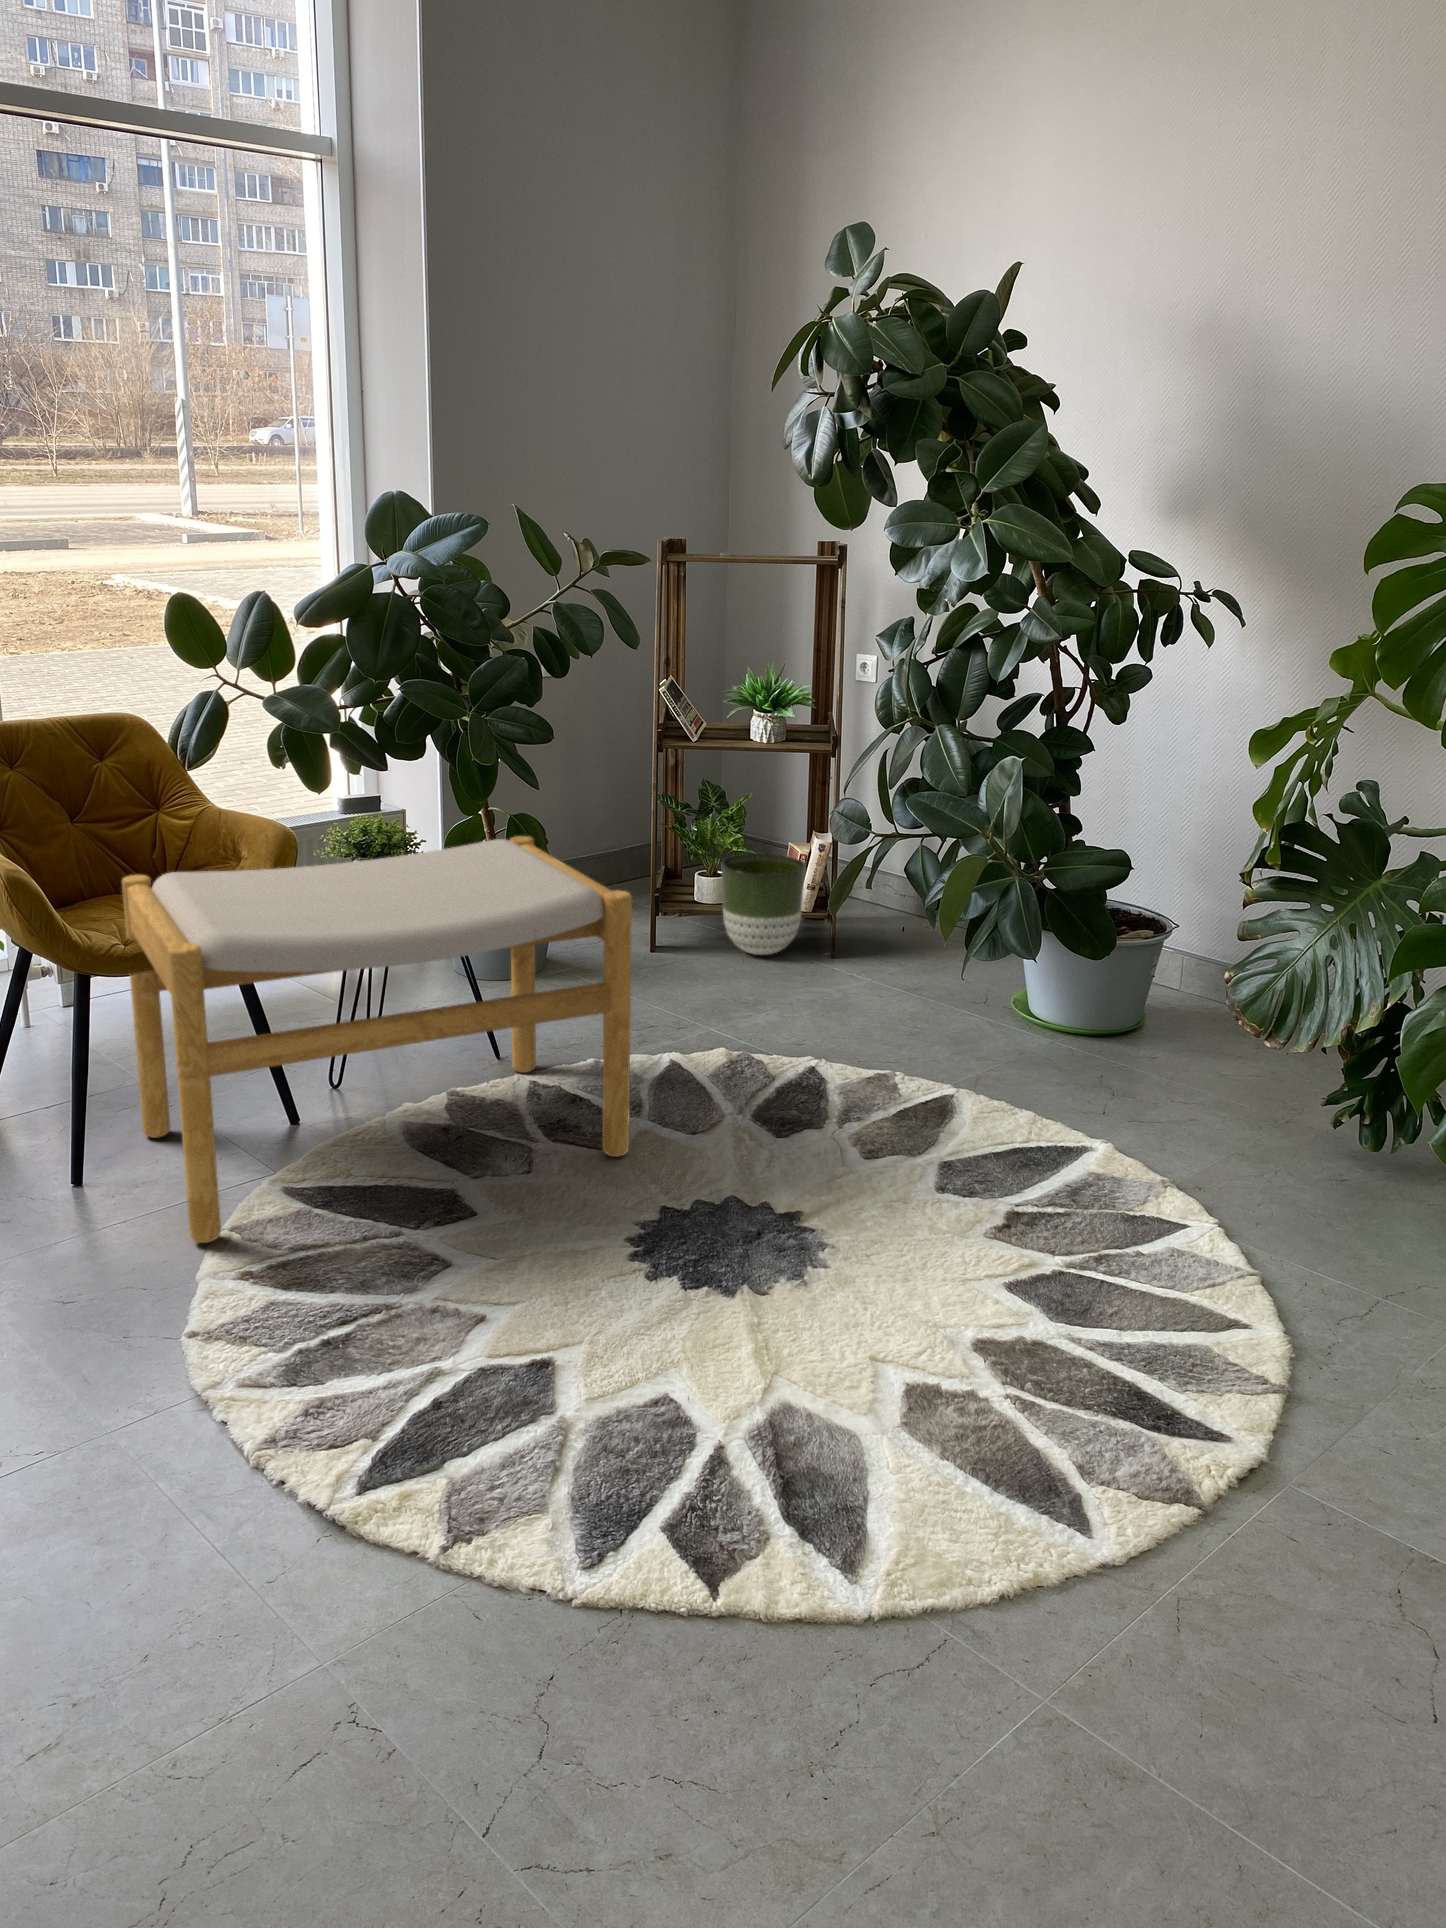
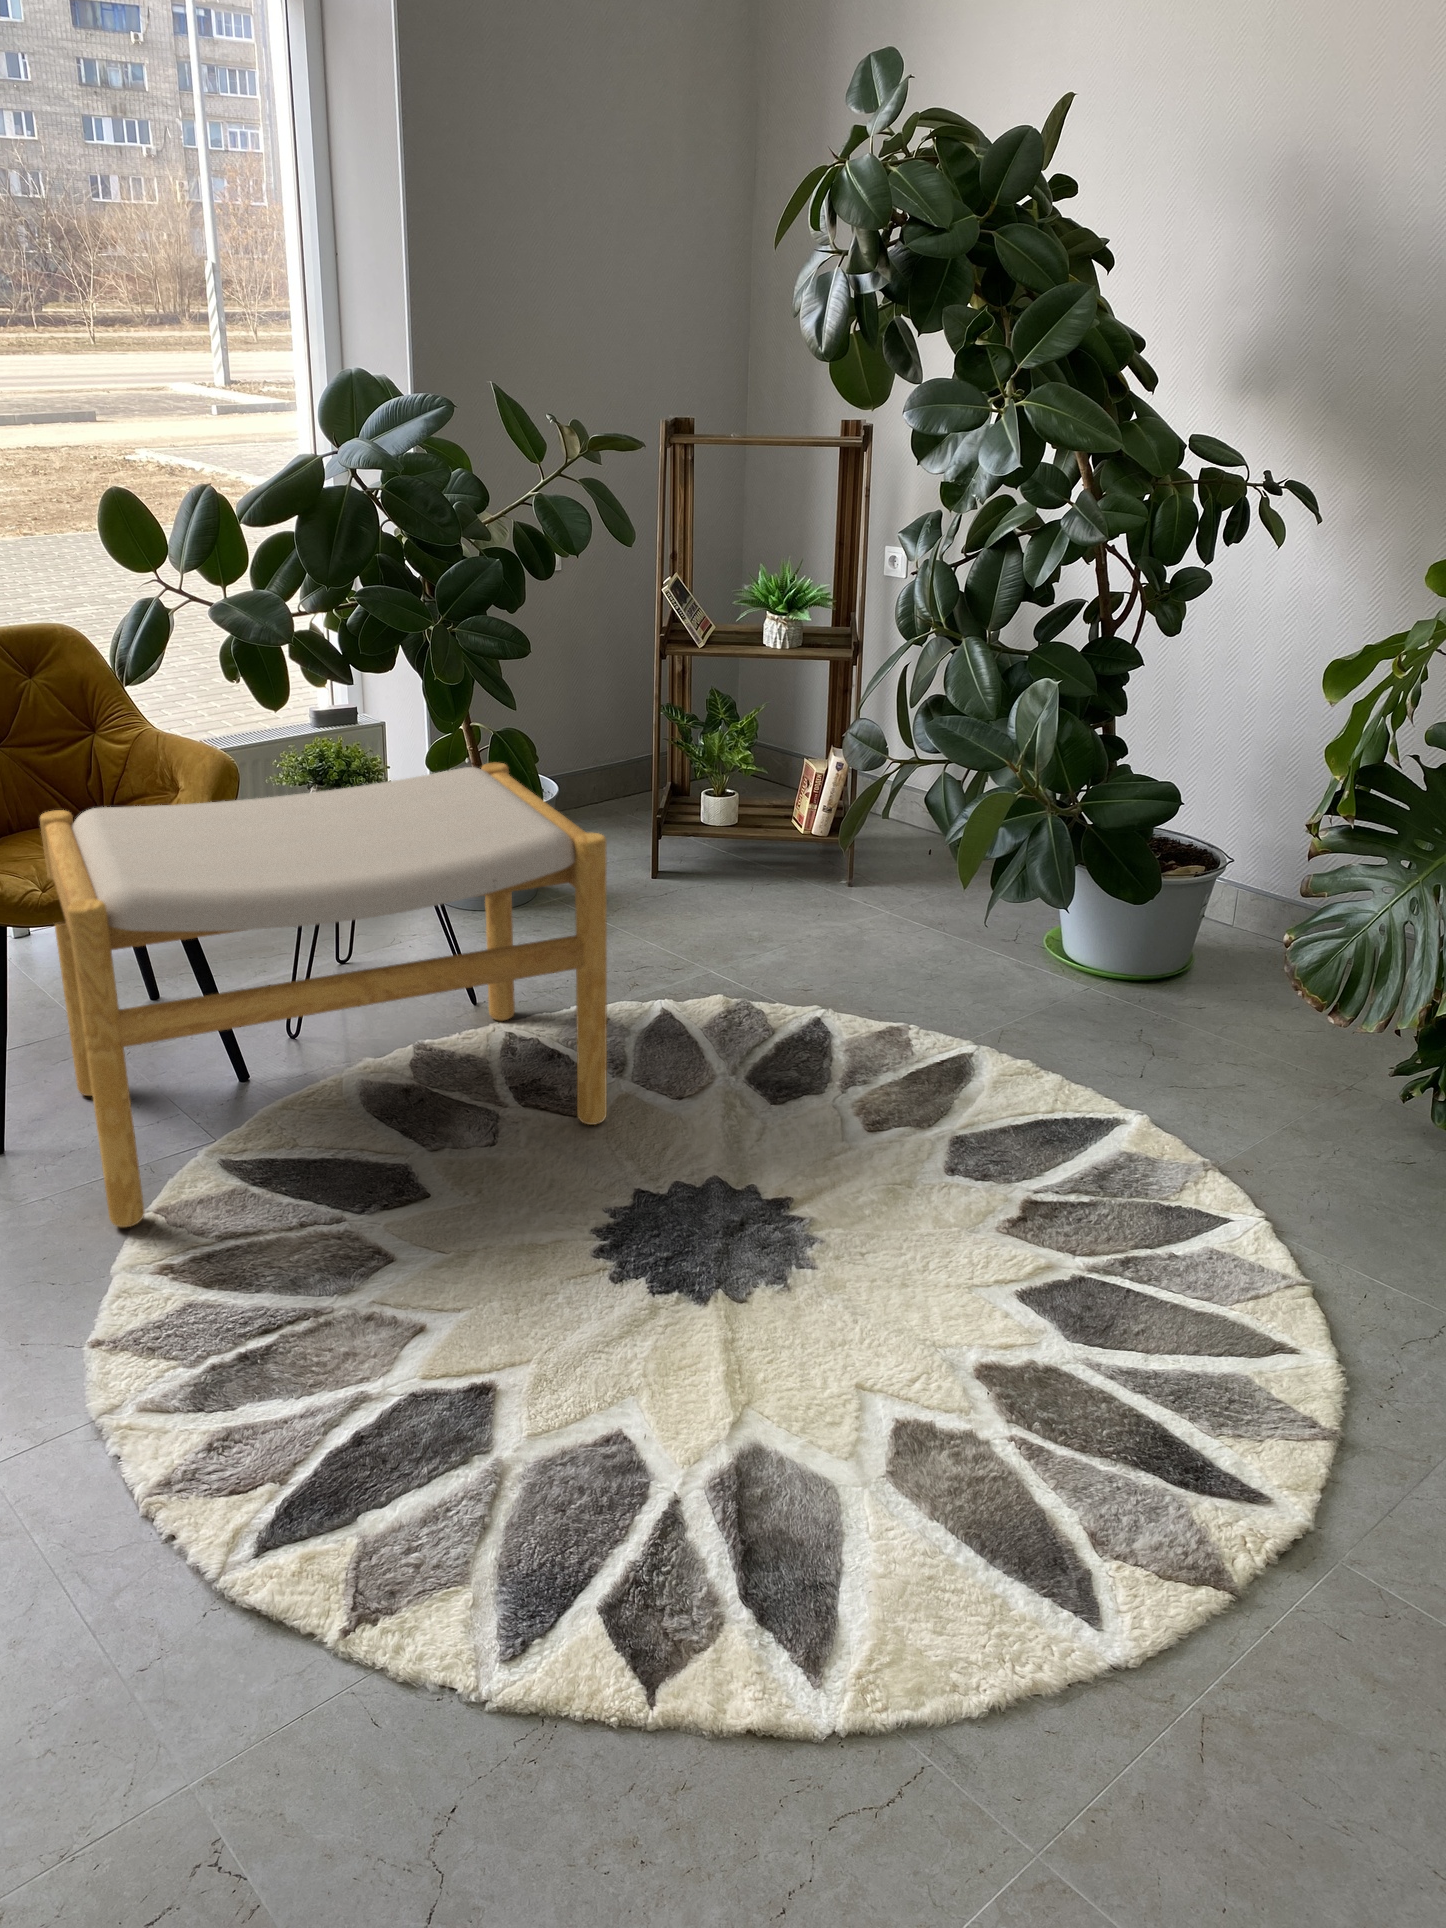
planter: present [722,854,806,955] -> none [730,771,821,882]

